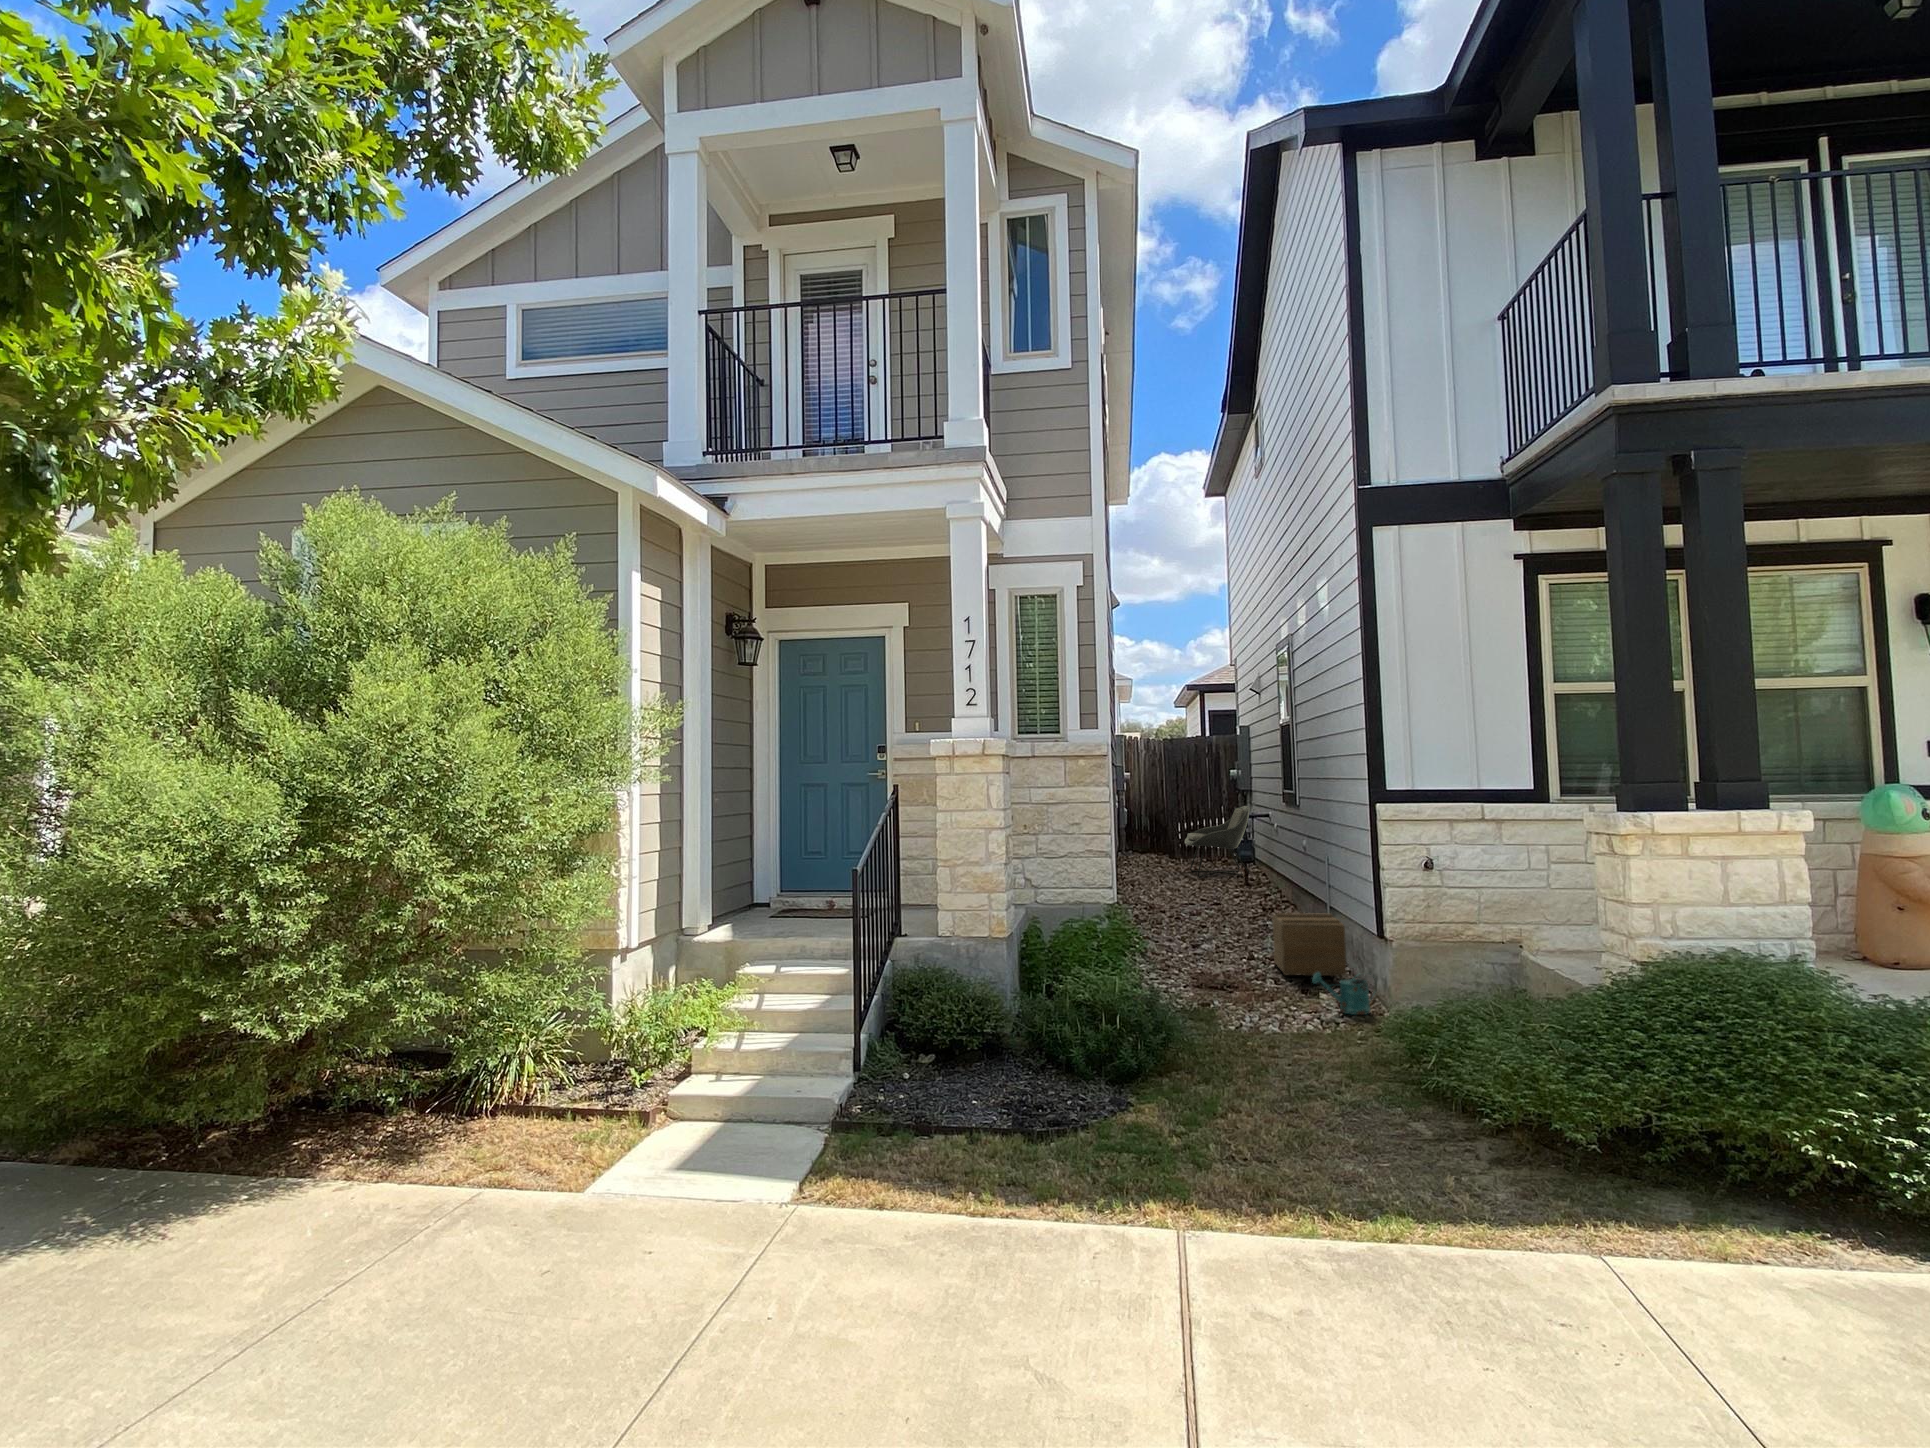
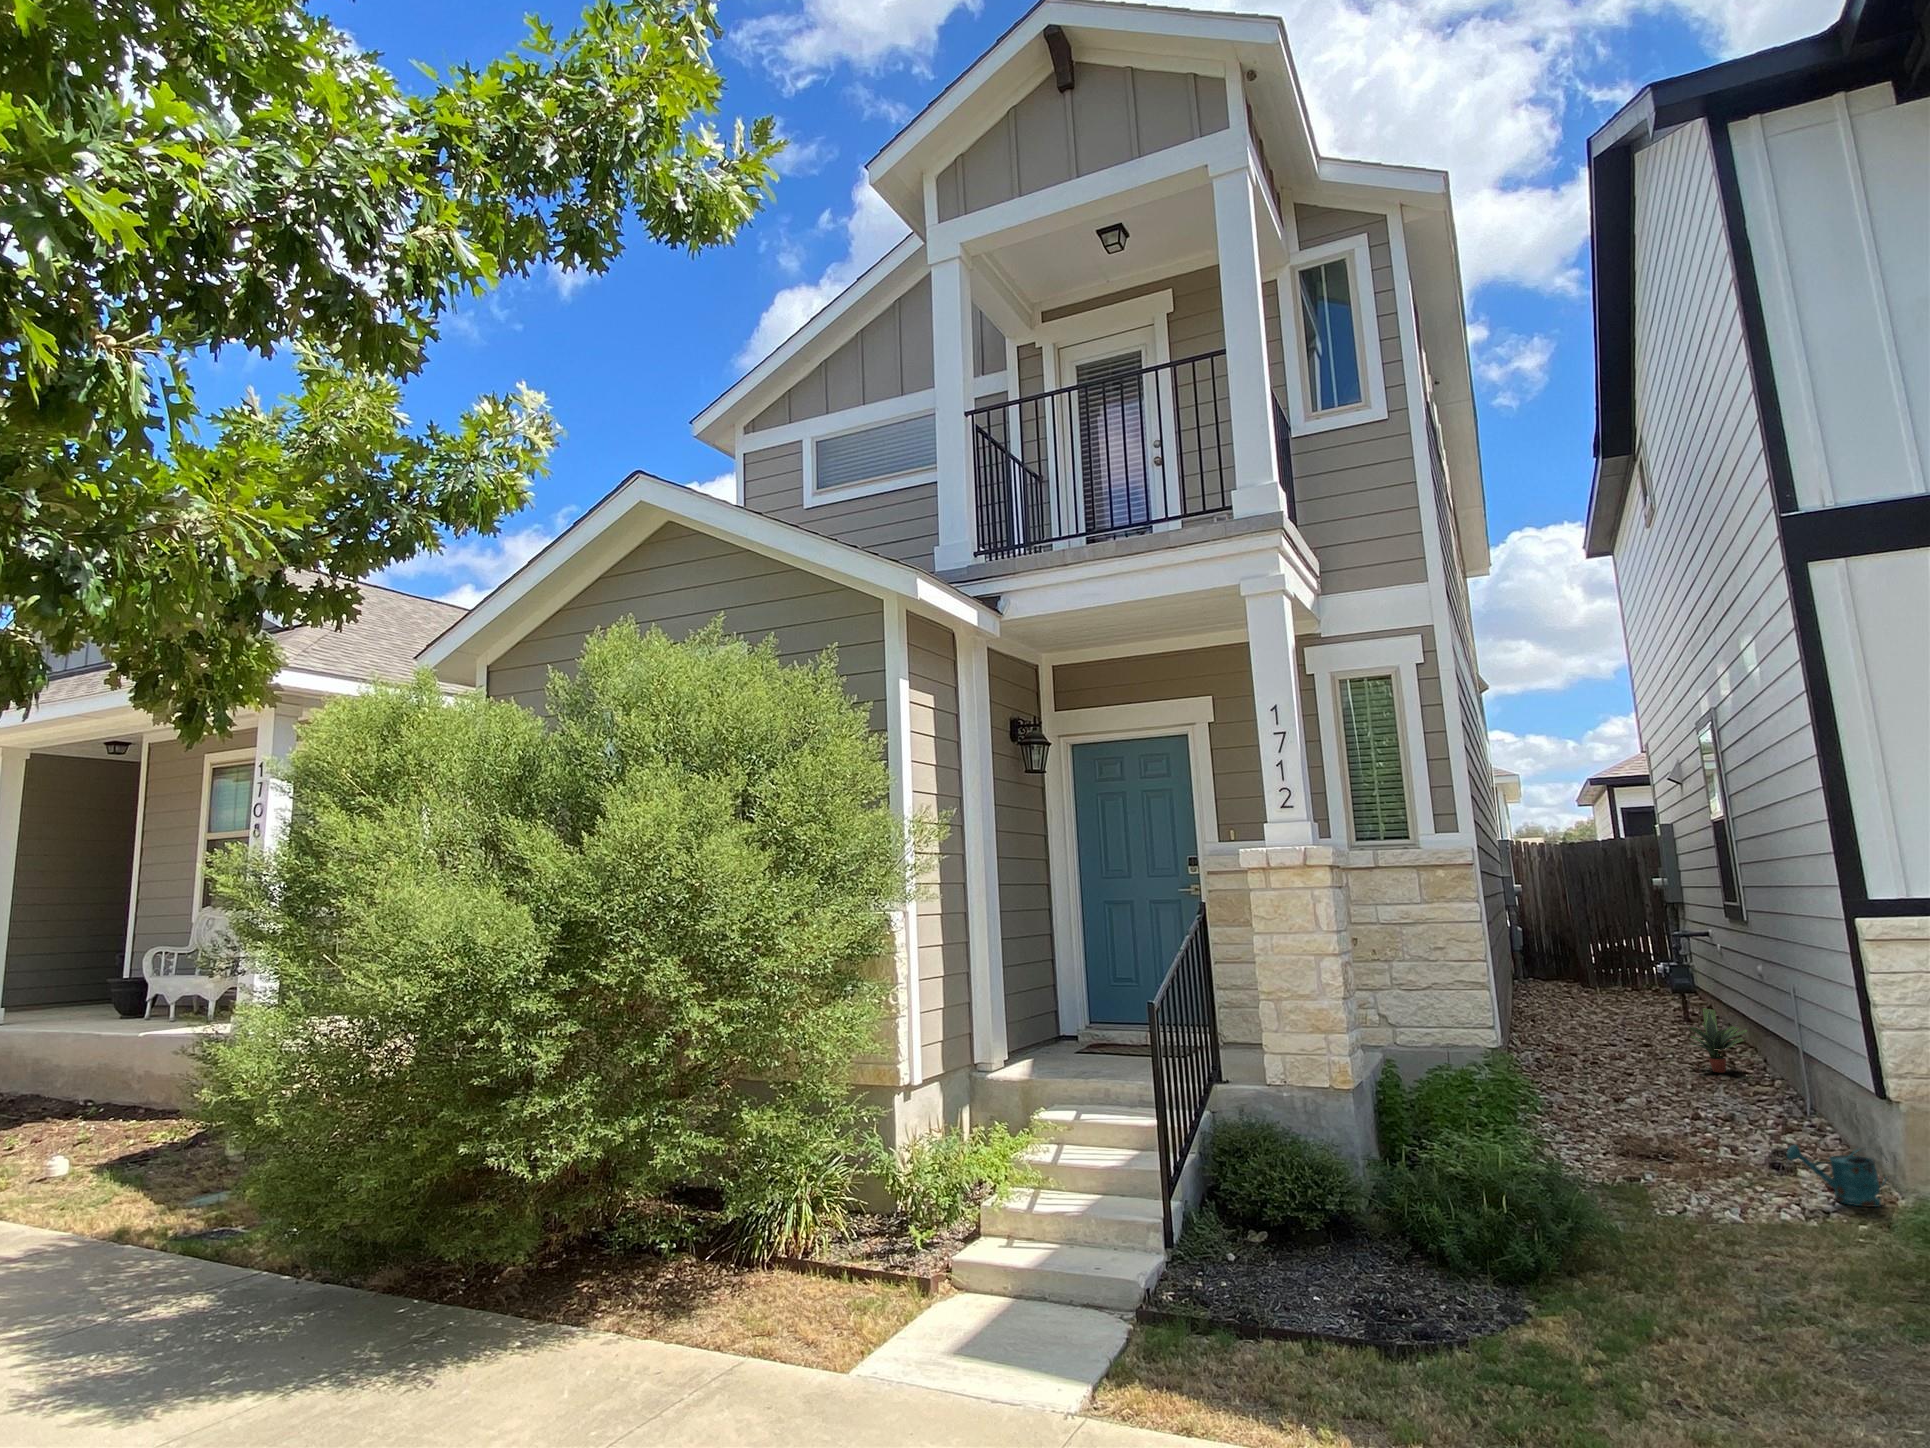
lounge chair: present [1185,806,1250,878] -> none [1591,924,1685,1013]
potted plant: none [1250,873,1293,923] -> present [1685,1008,1747,1073]
wooden crate: present [1273,913,1347,976] -> none [1719,1062,1840,1149]

